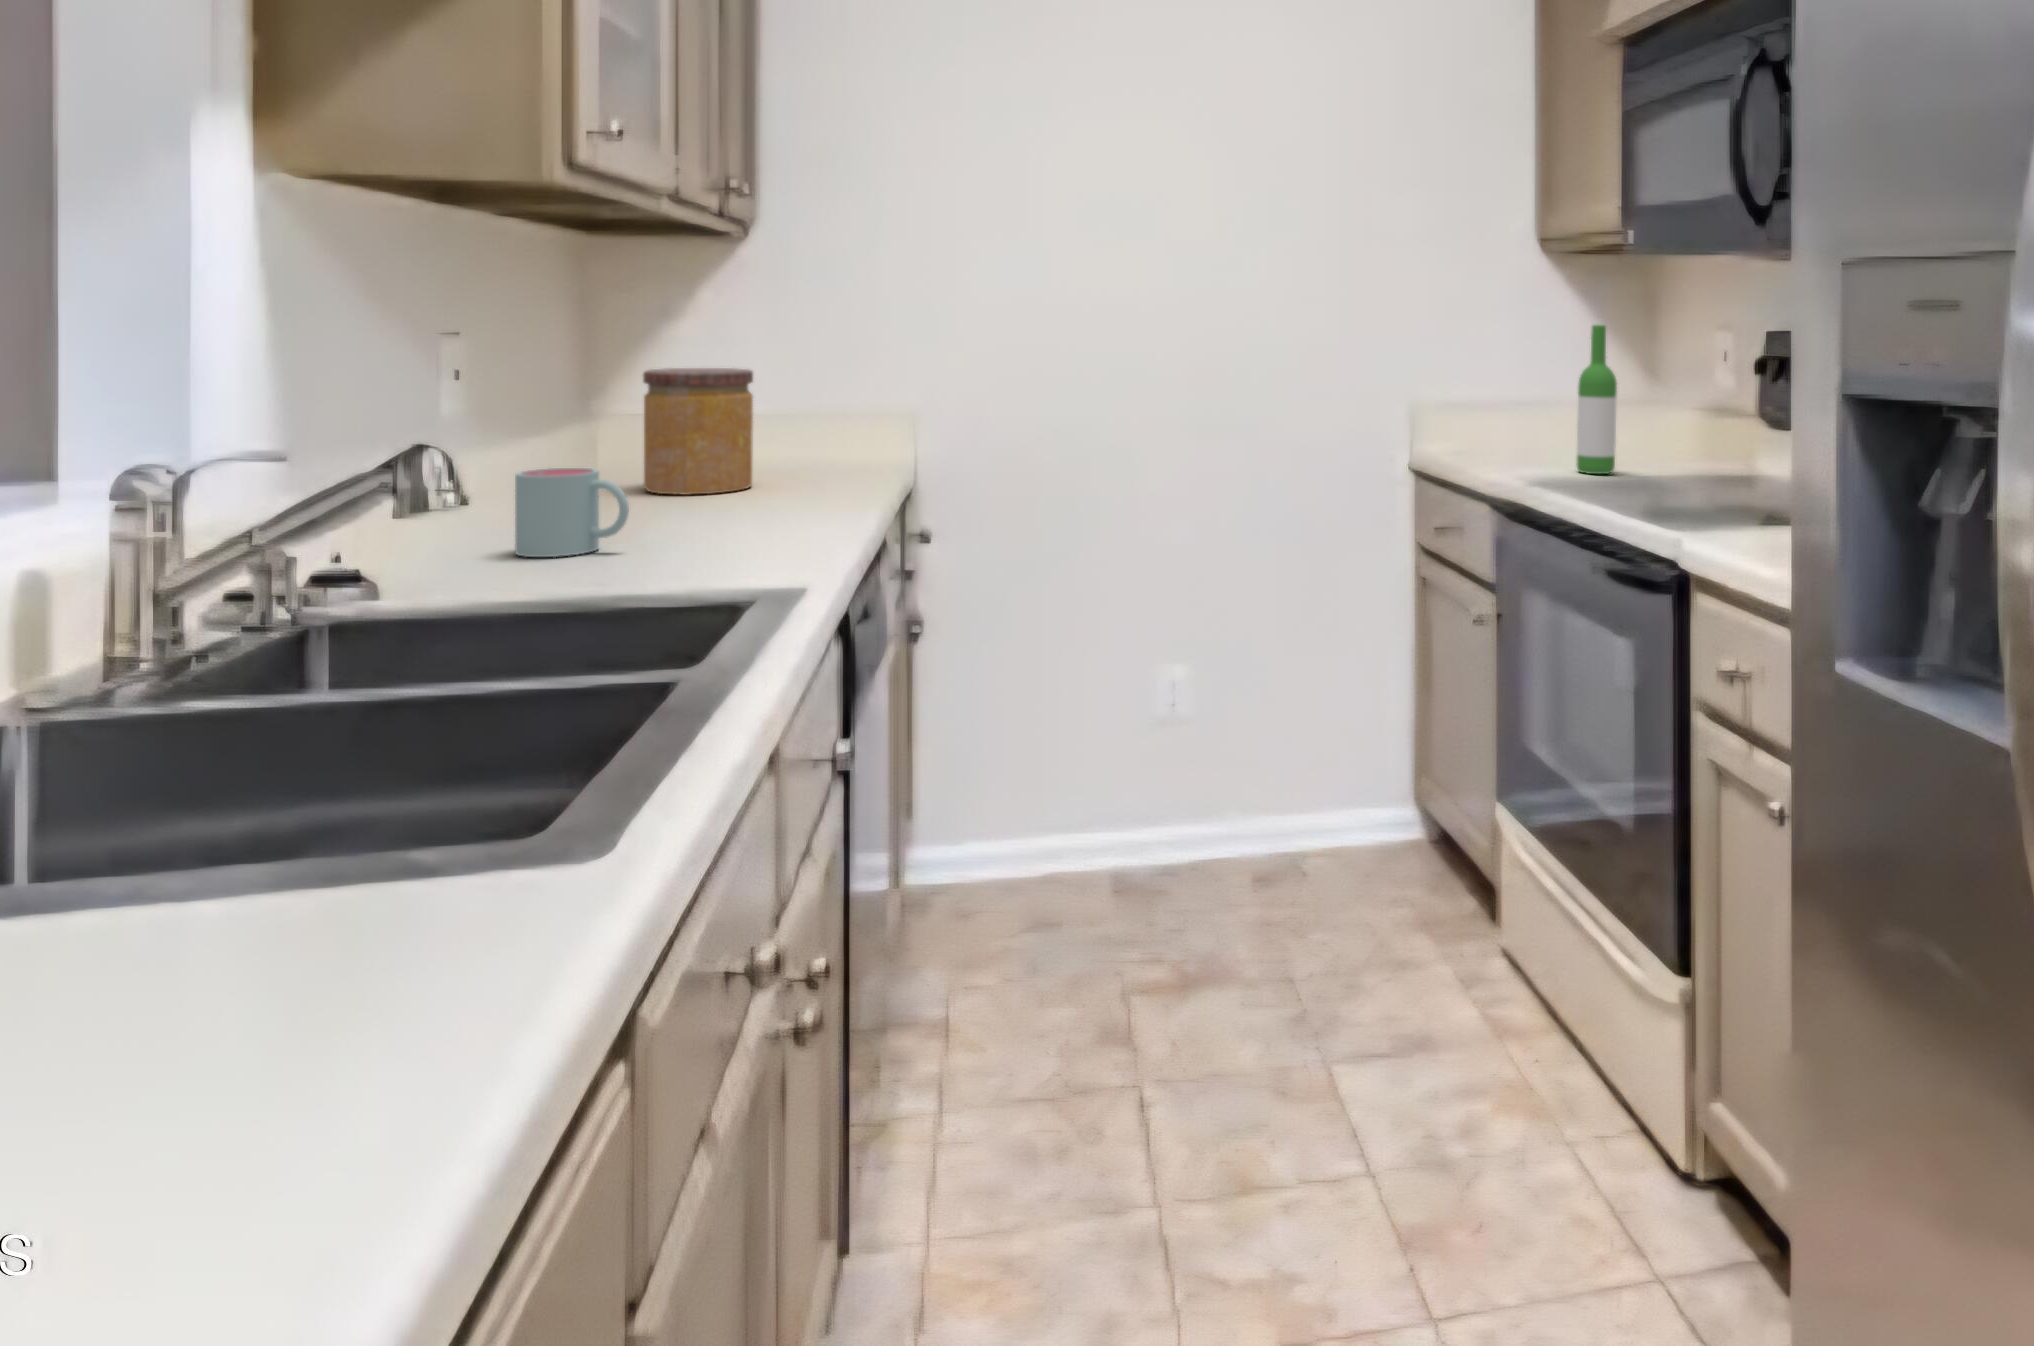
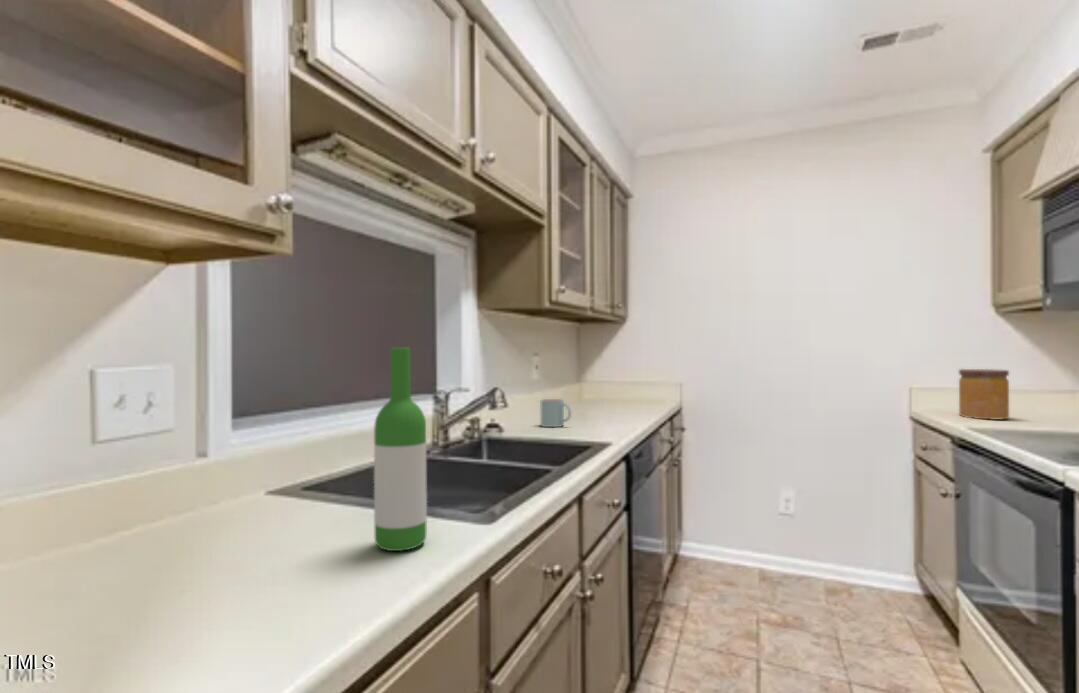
wine bottle: present [1576,325,1617,474] -> present [374,348,427,551]
jar: present [643,368,753,495] -> present [959,369,1009,420]

